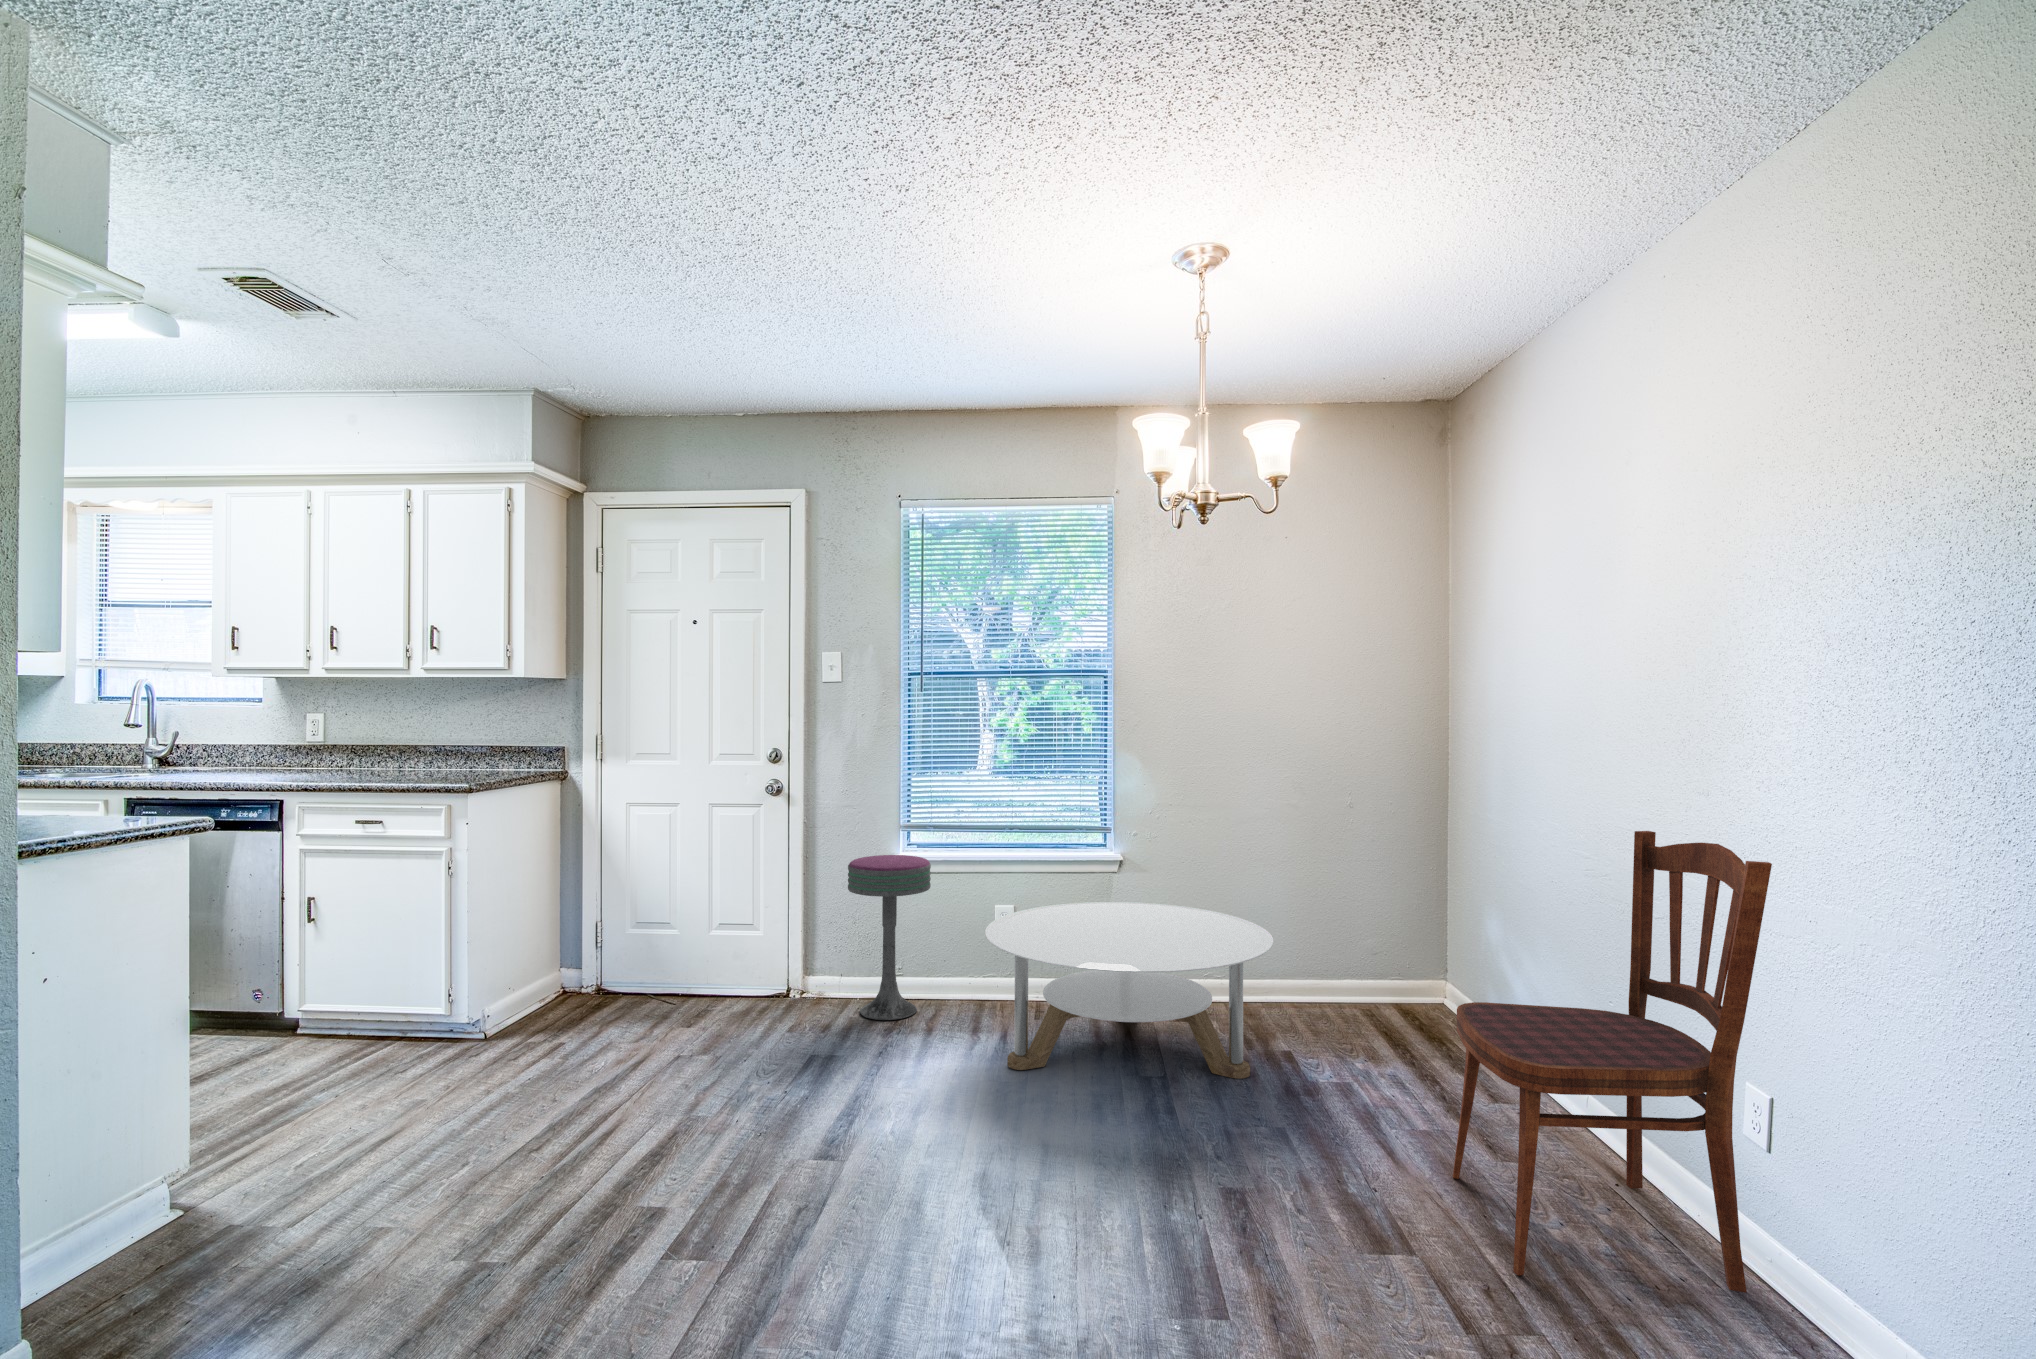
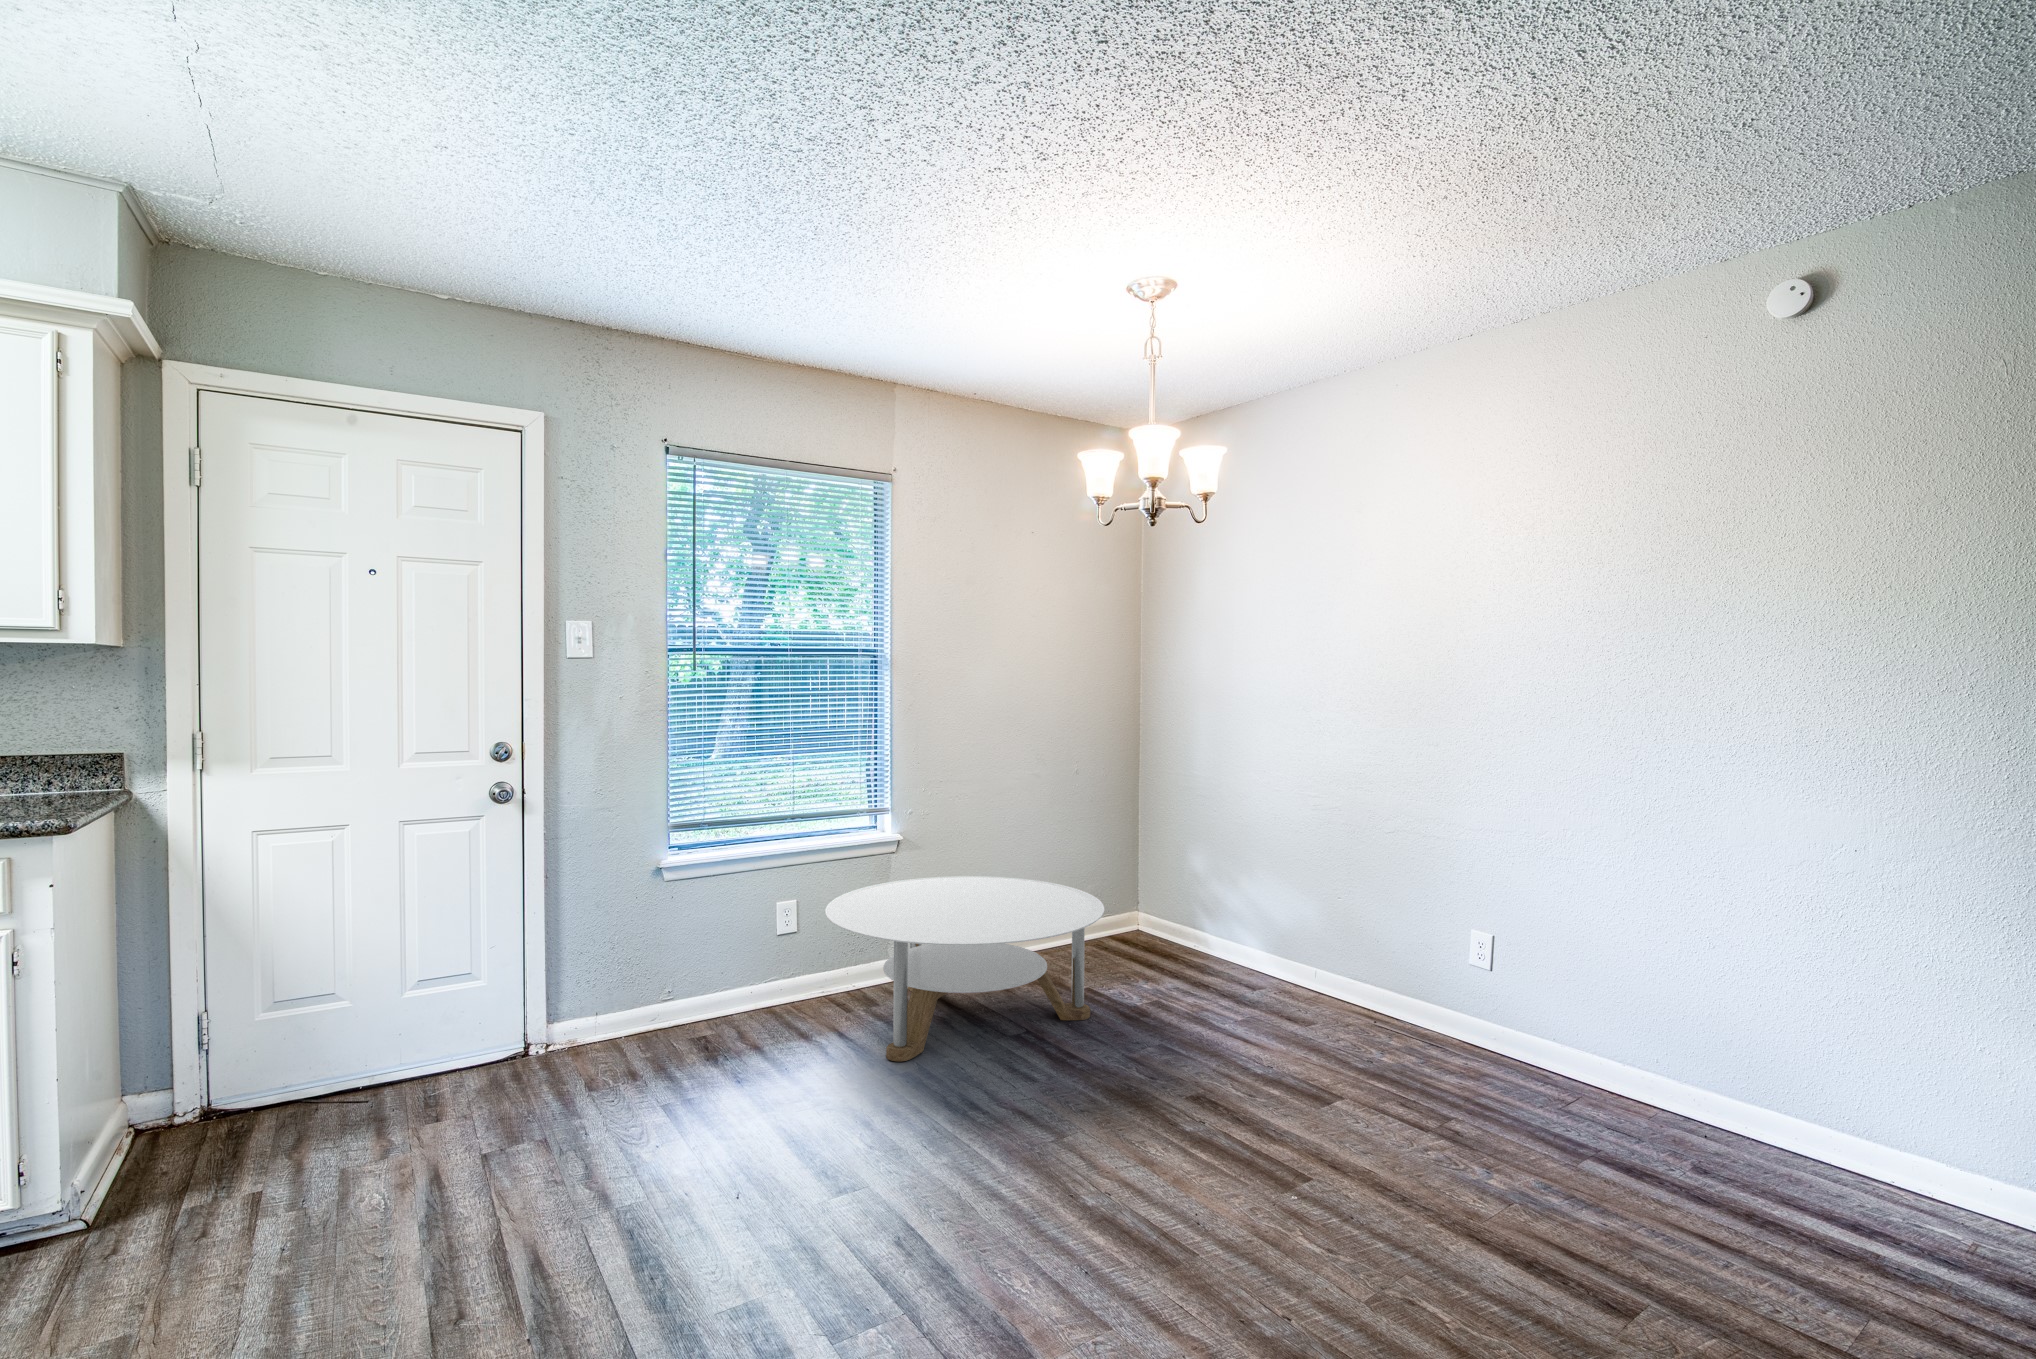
dining chair: present [1453,831,1772,1293] -> none [1306,773,1532,1099]
bar stool: present [848,855,931,1020] -> none [632,859,733,1053]

